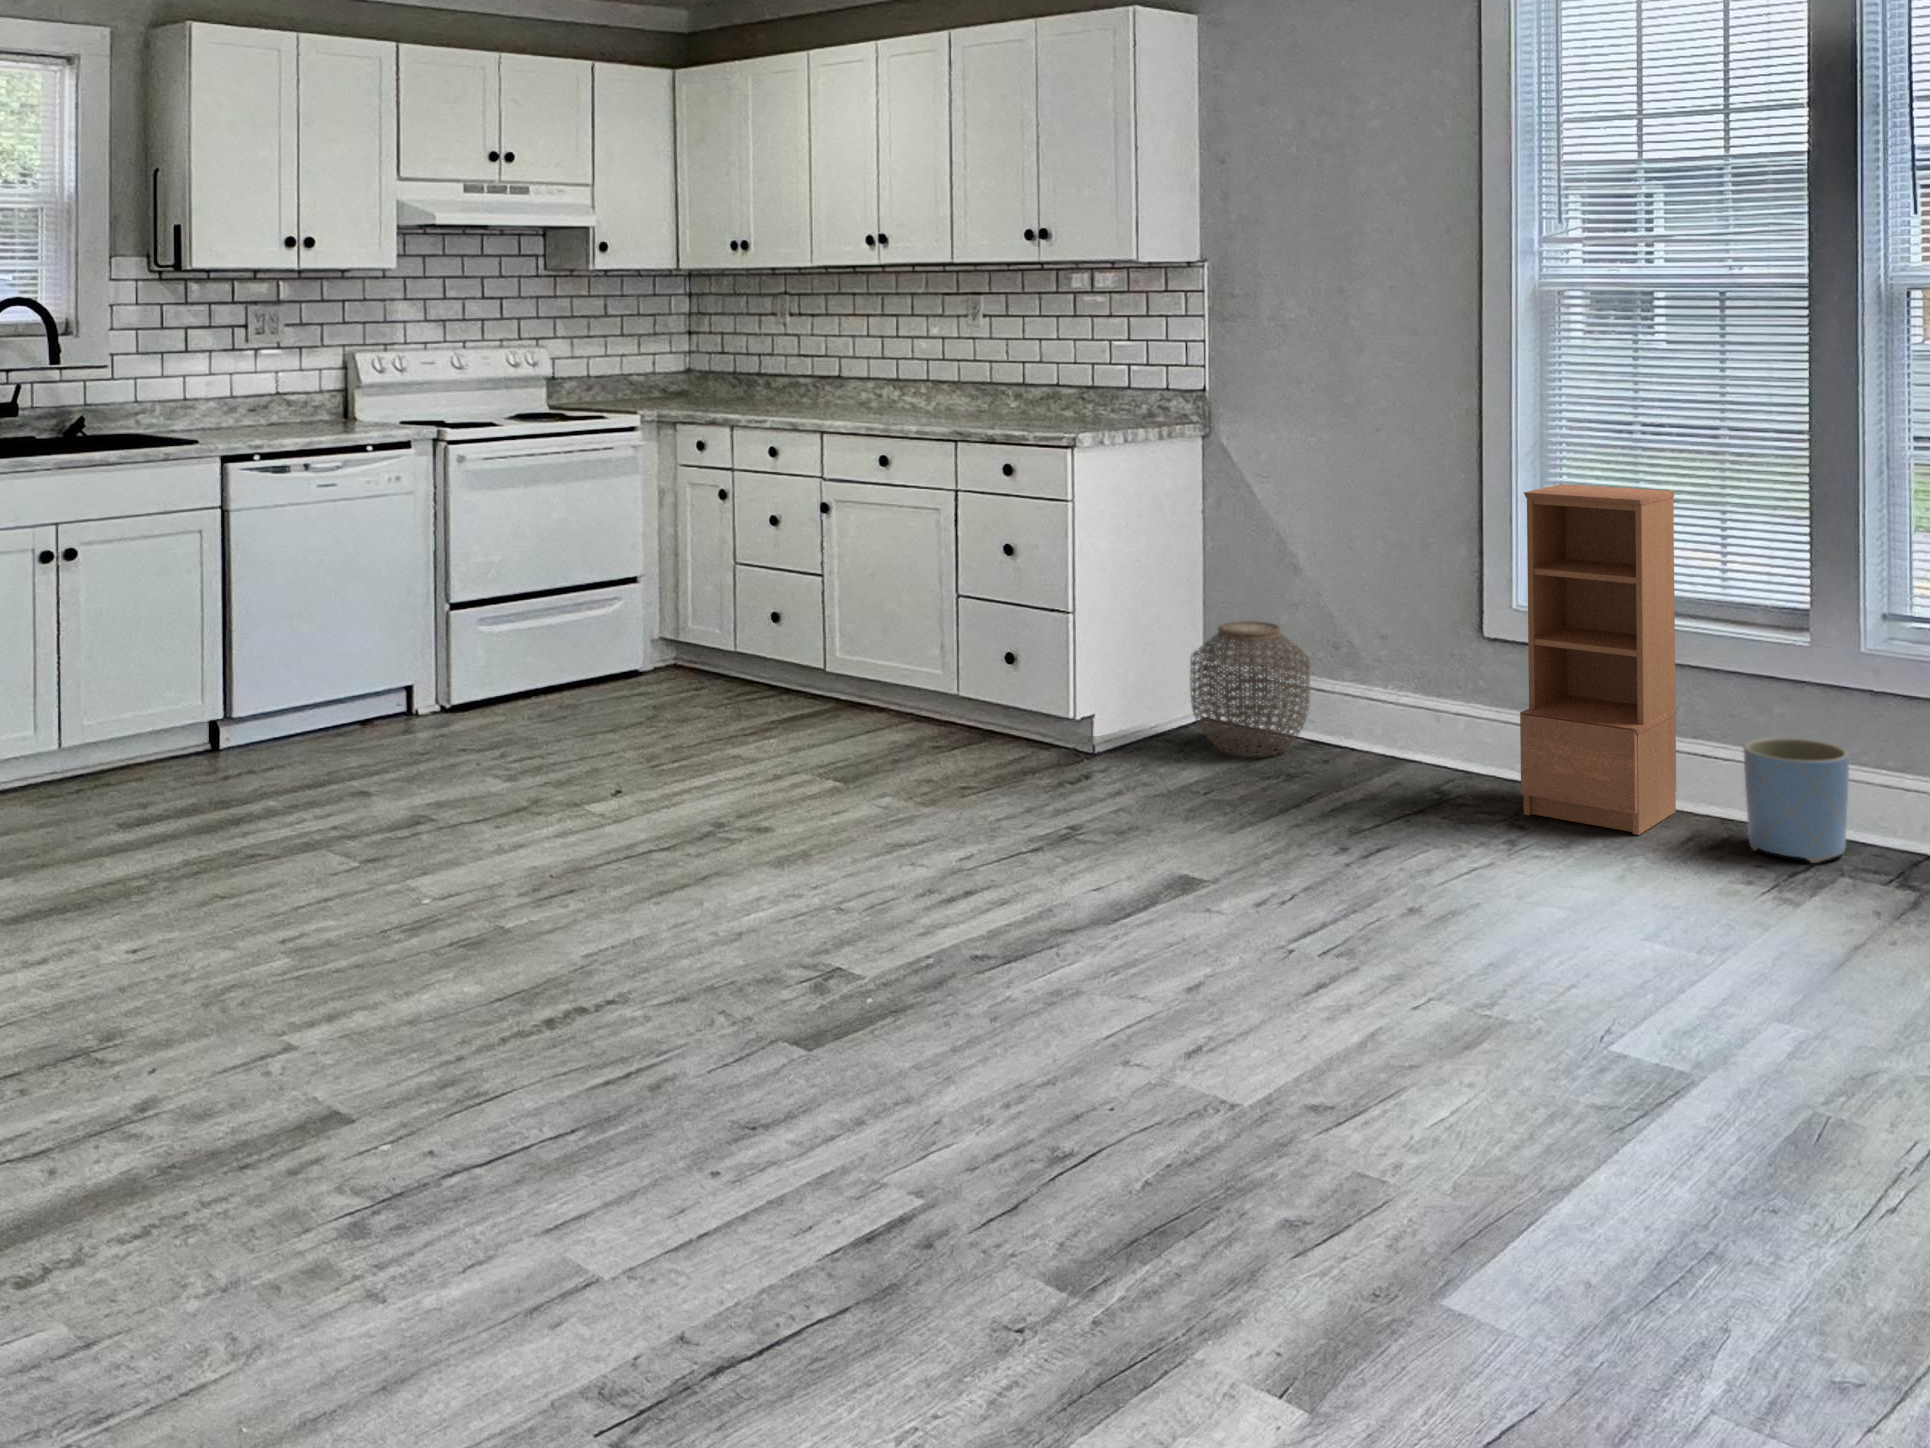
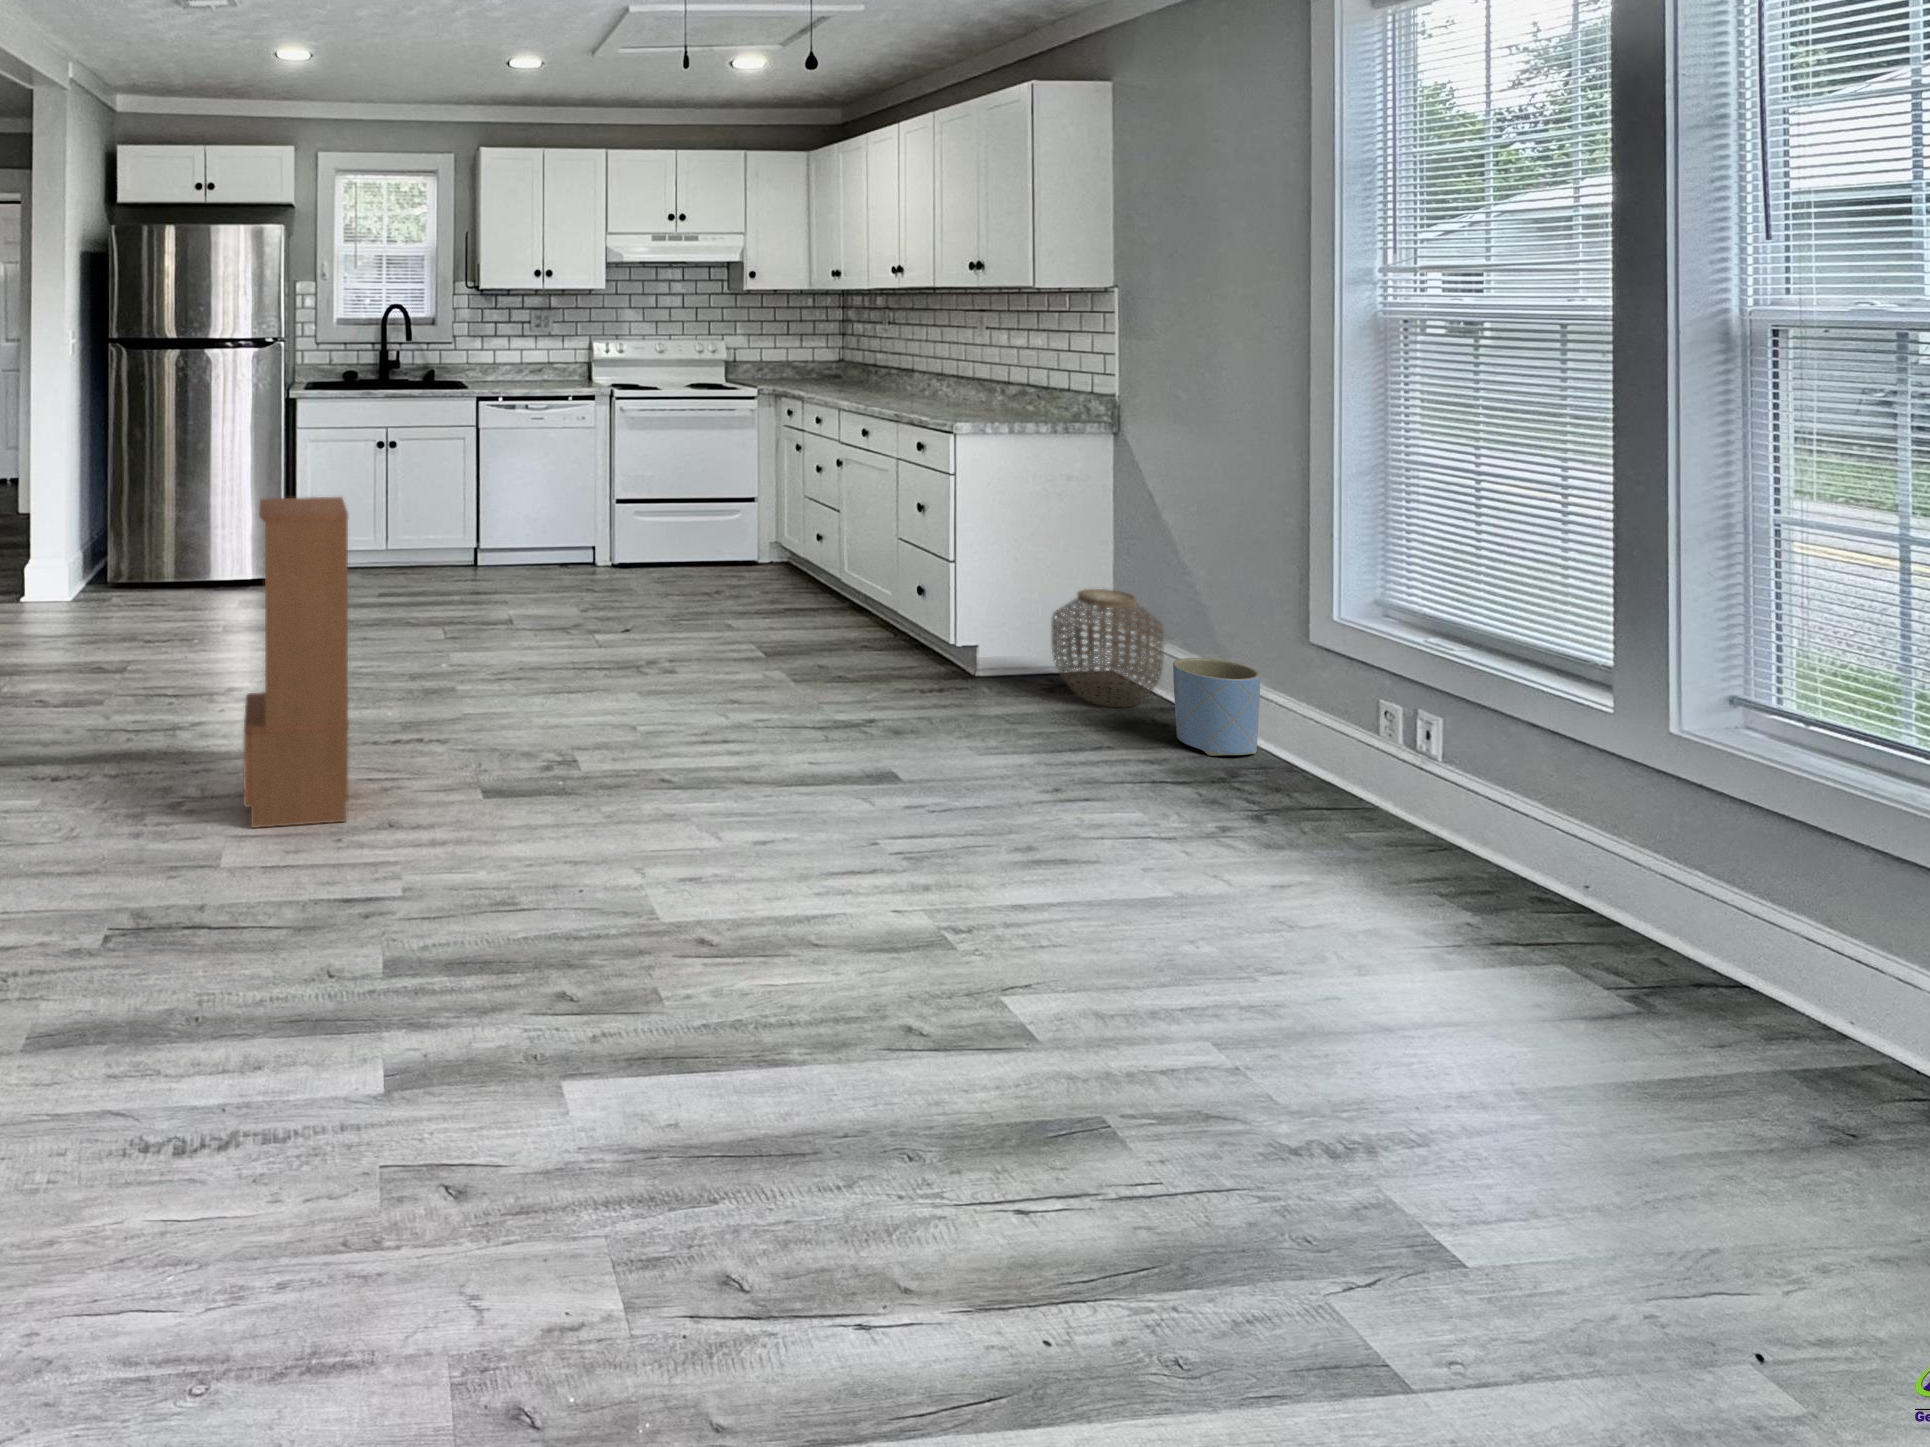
bookcase: present [1520,484,1676,835] -> present [244,497,349,828]
planter: present [1744,738,1849,863] -> present [1173,658,1260,756]

